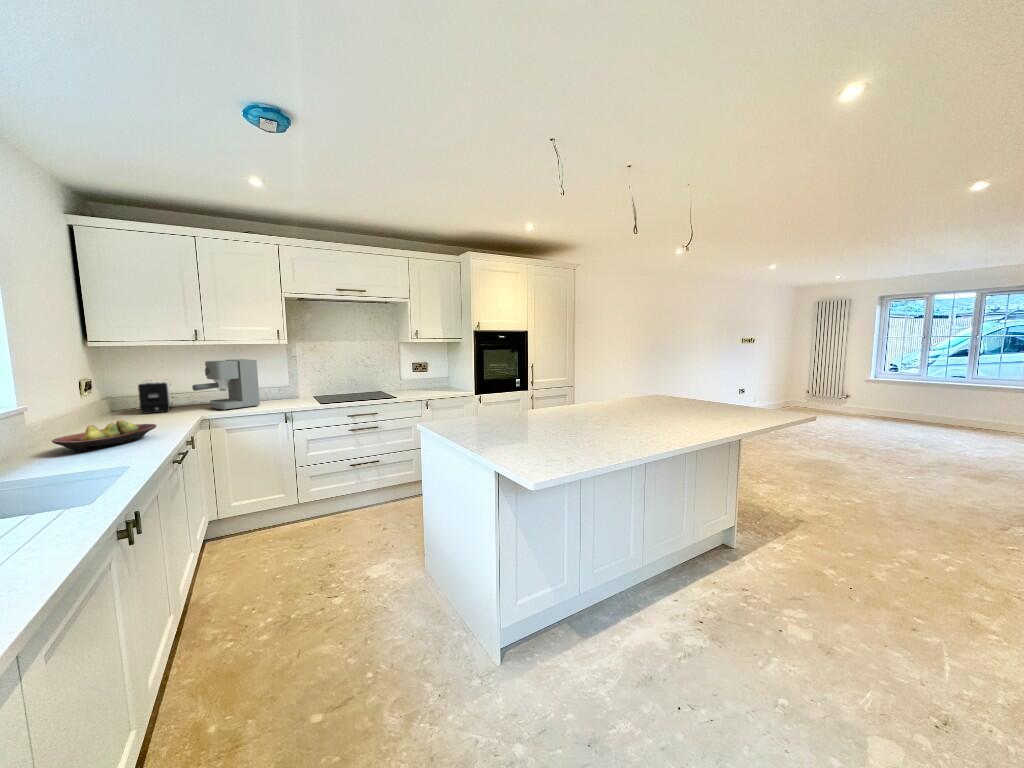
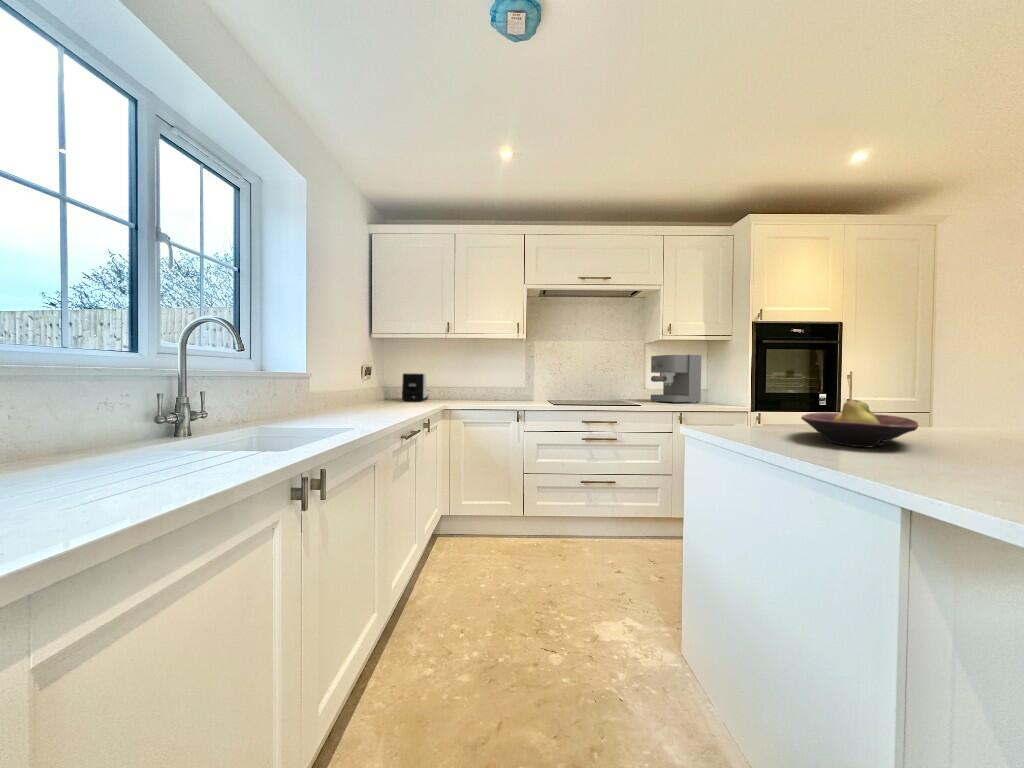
coffee maker: present [192,359,260,410] -> present [651,355,701,403]
fruit bowl: present [52,420,157,452] -> present [801,400,918,447]

